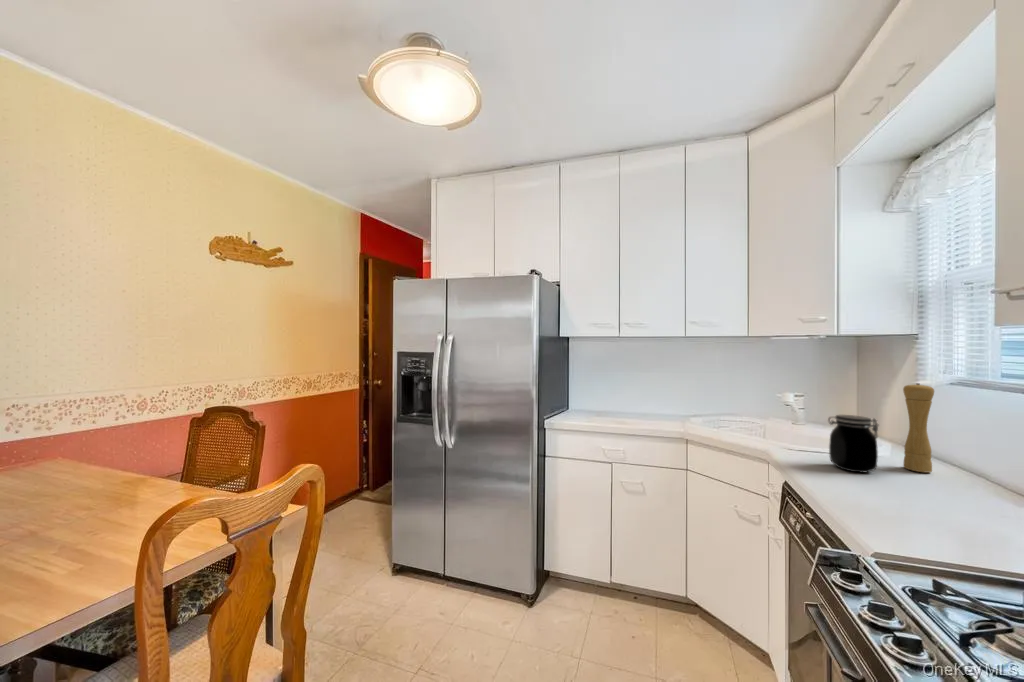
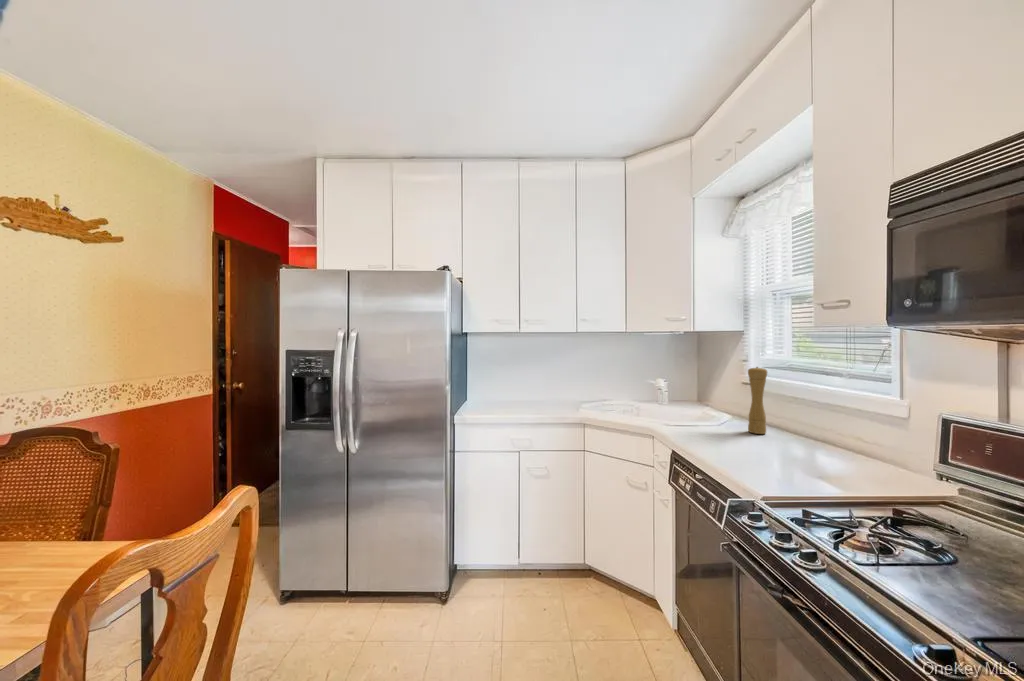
jar: present [828,415,878,472] -> none [702,394,736,438]

